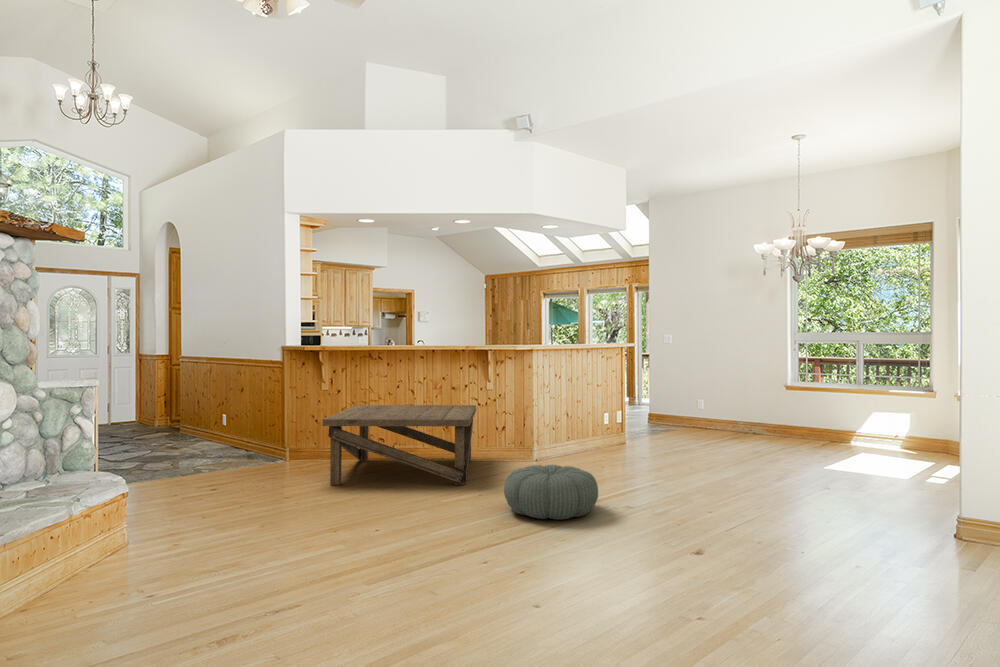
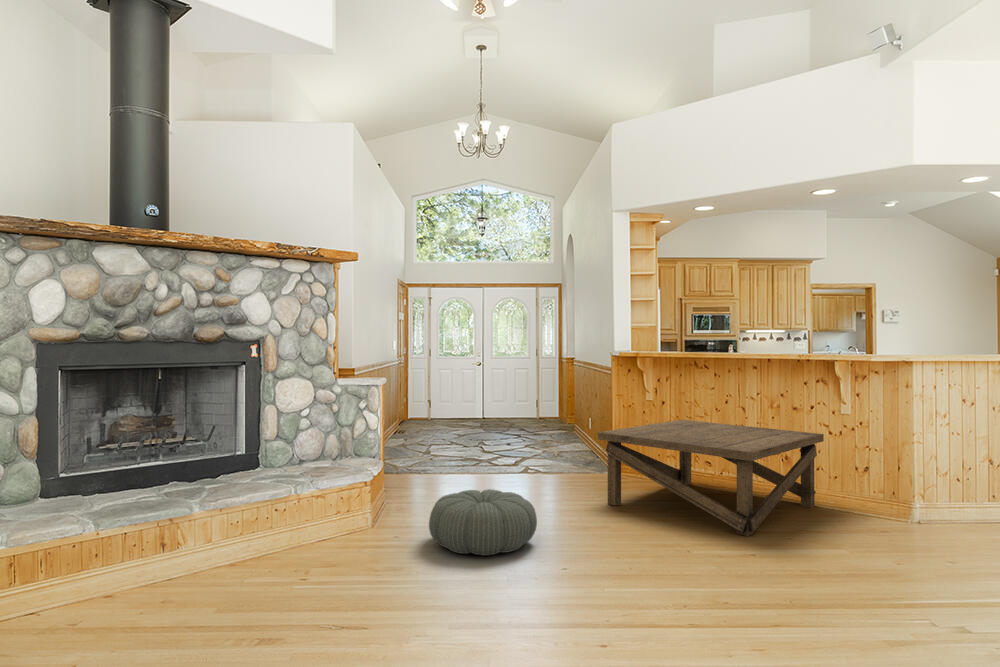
pouf: present [504,465,598,520] -> present [429,489,537,555]

